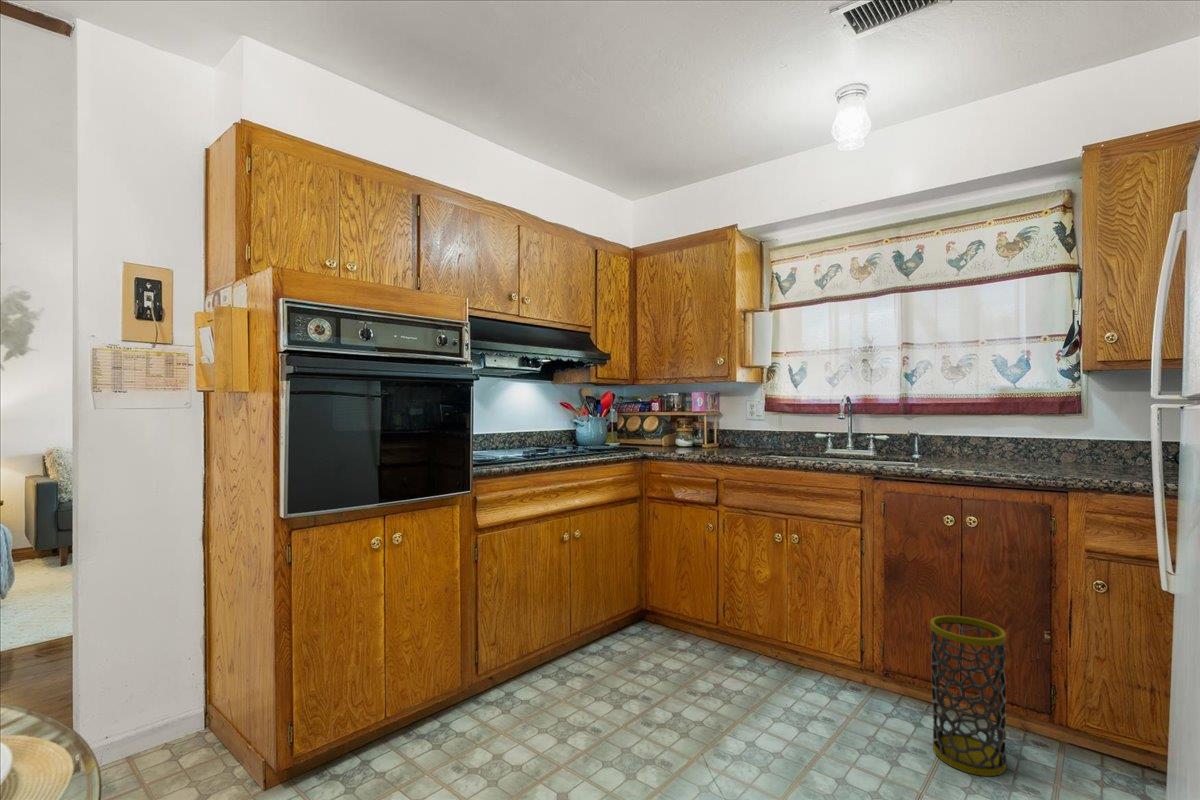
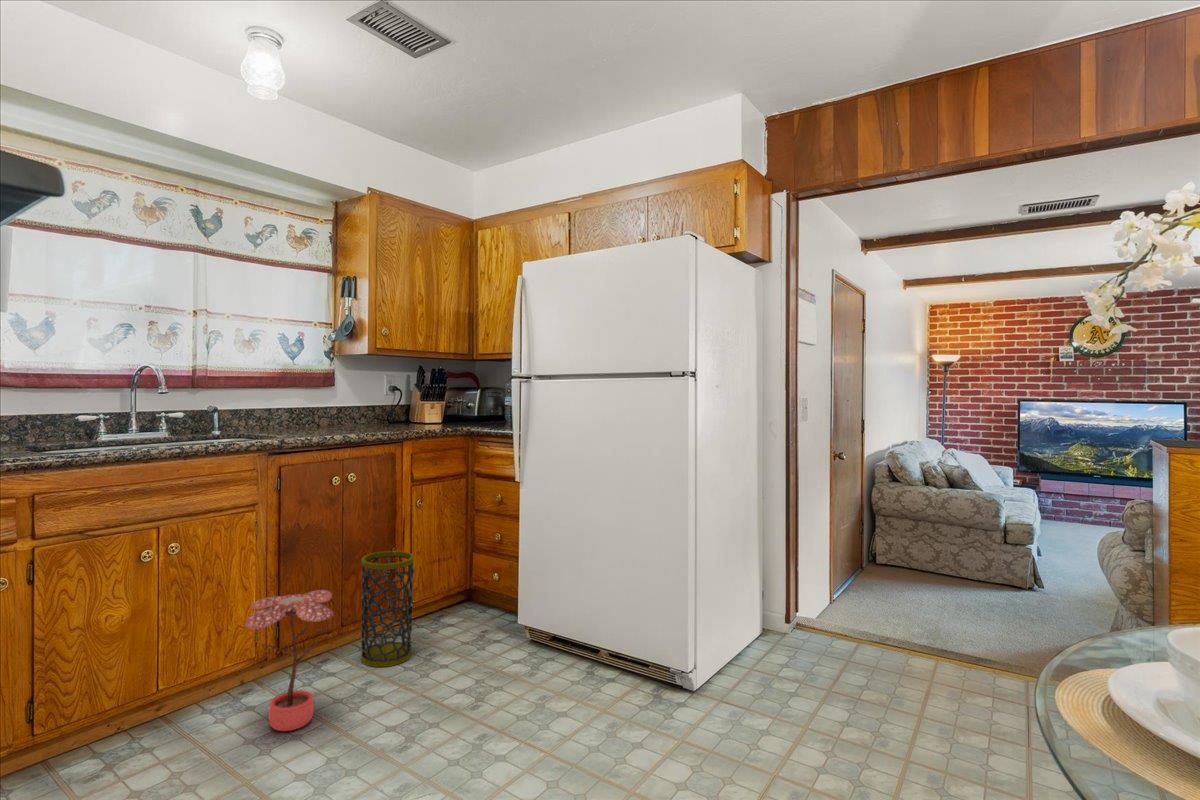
potted plant: none [744,600,839,731] -> present [245,590,334,731]

